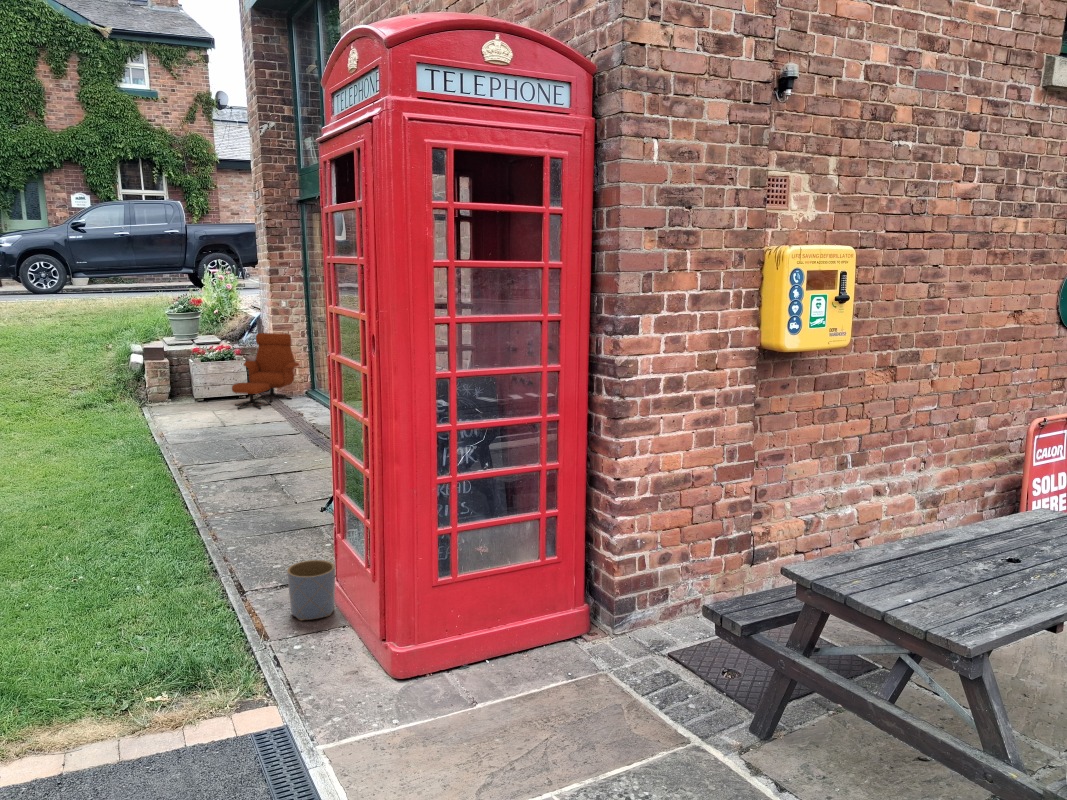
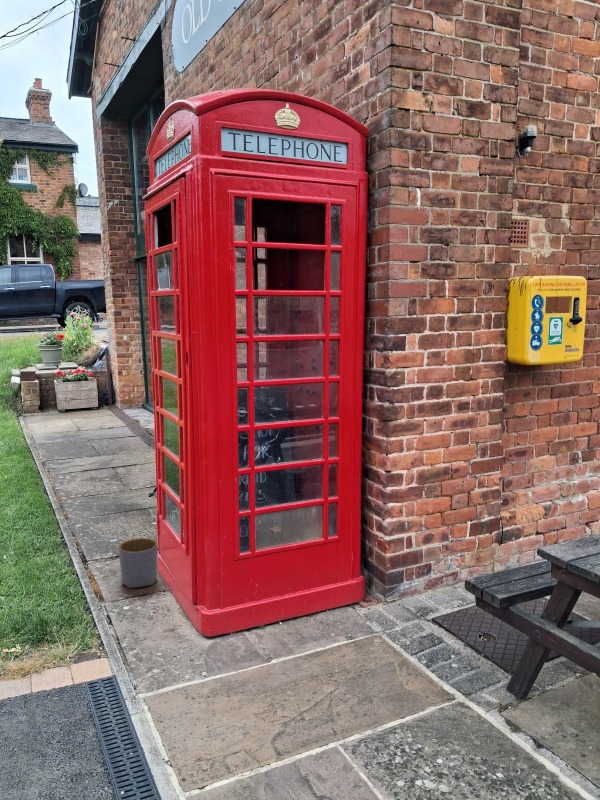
lounge chair: present [232,333,299,409] -> none [86,361,138,419]

